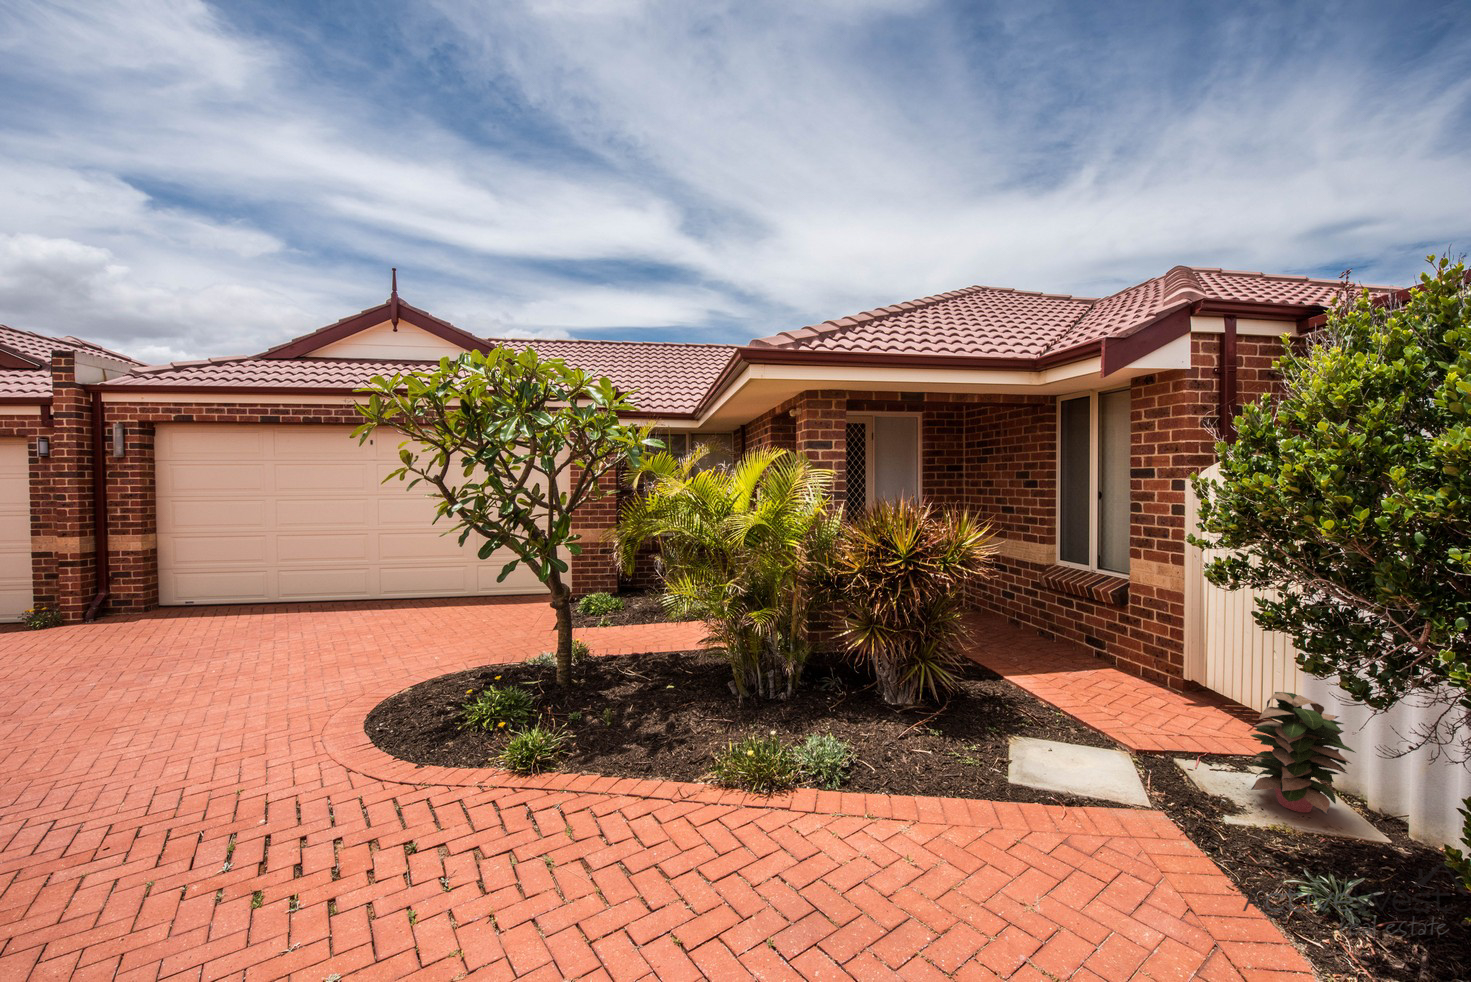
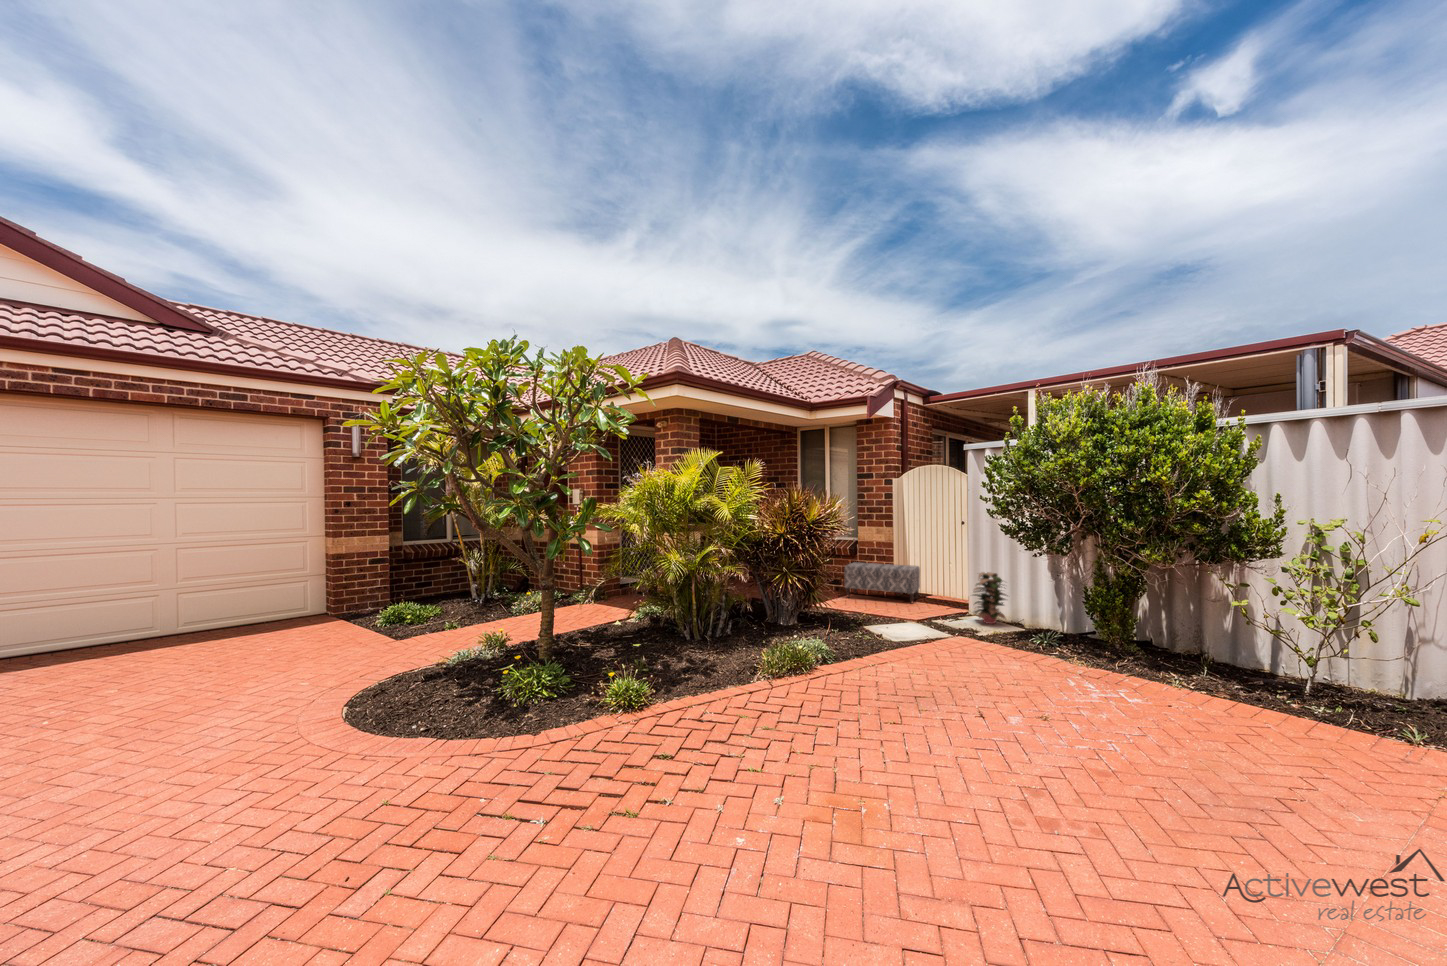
bench: none [1073,617,1230,713] -> present [844,562,920,604]

